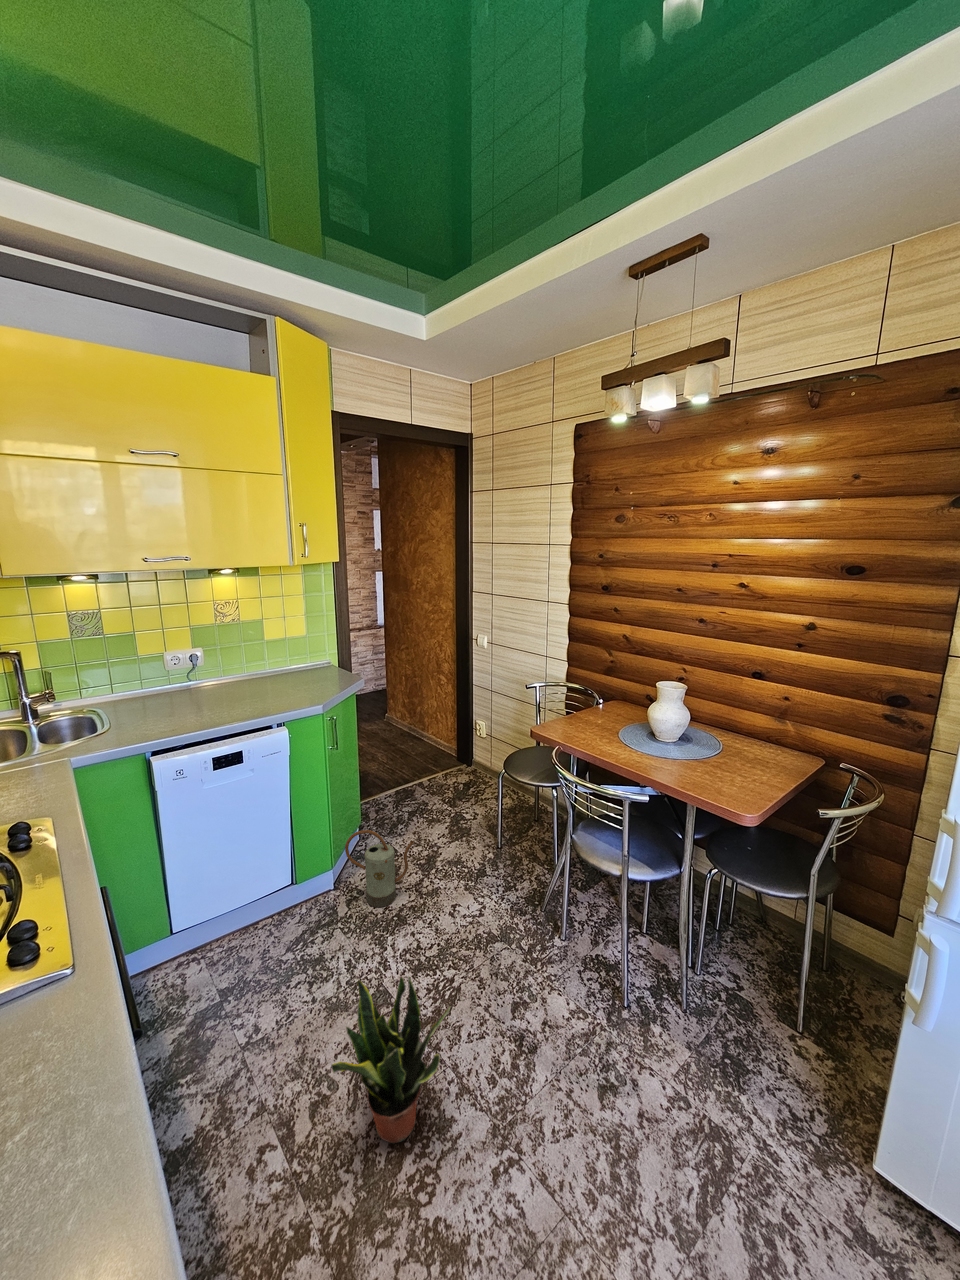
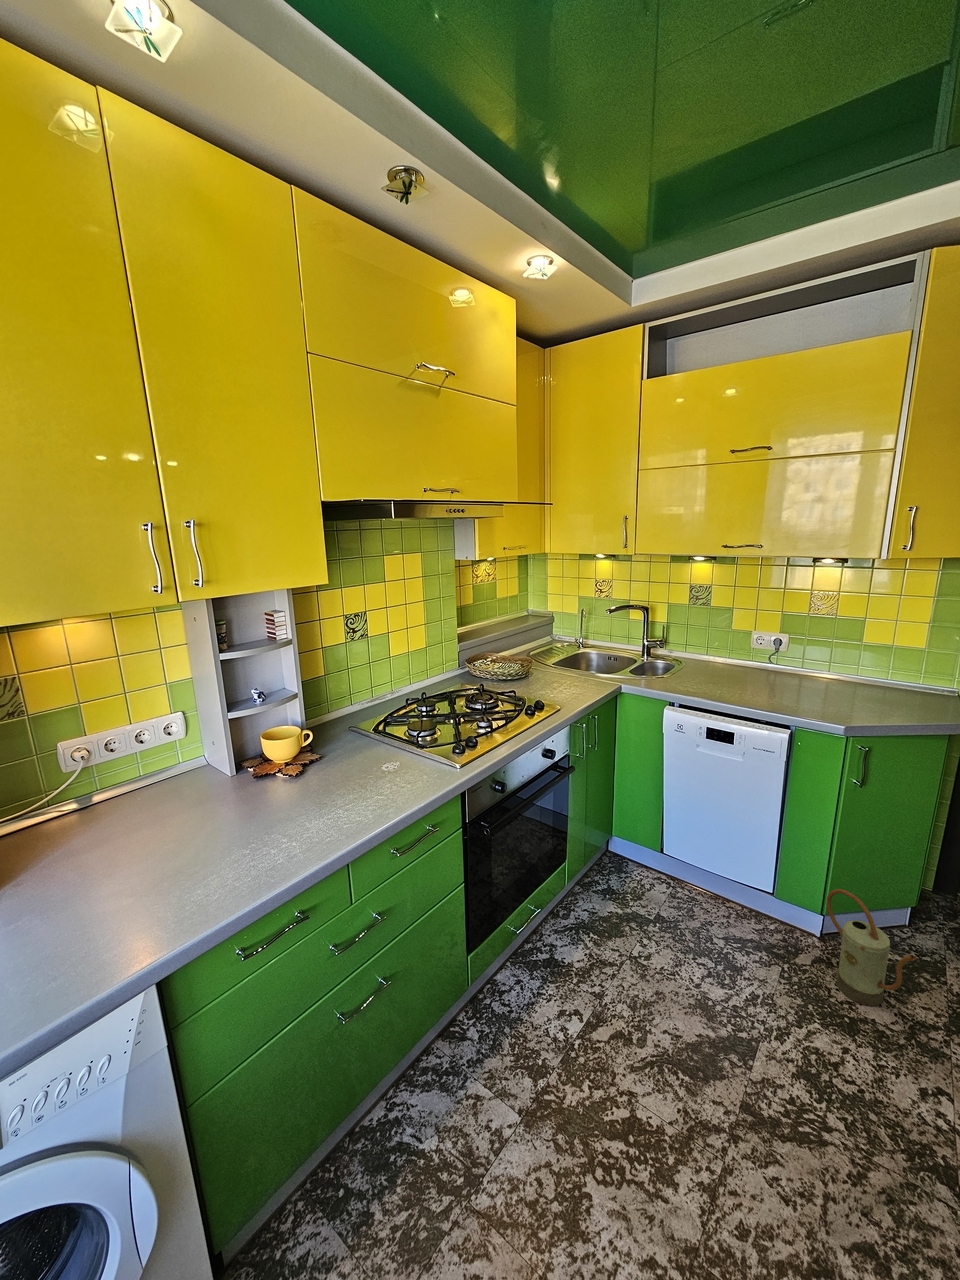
potted plant: present [331,977,450,1143] -> none [580,960,699,1139]

